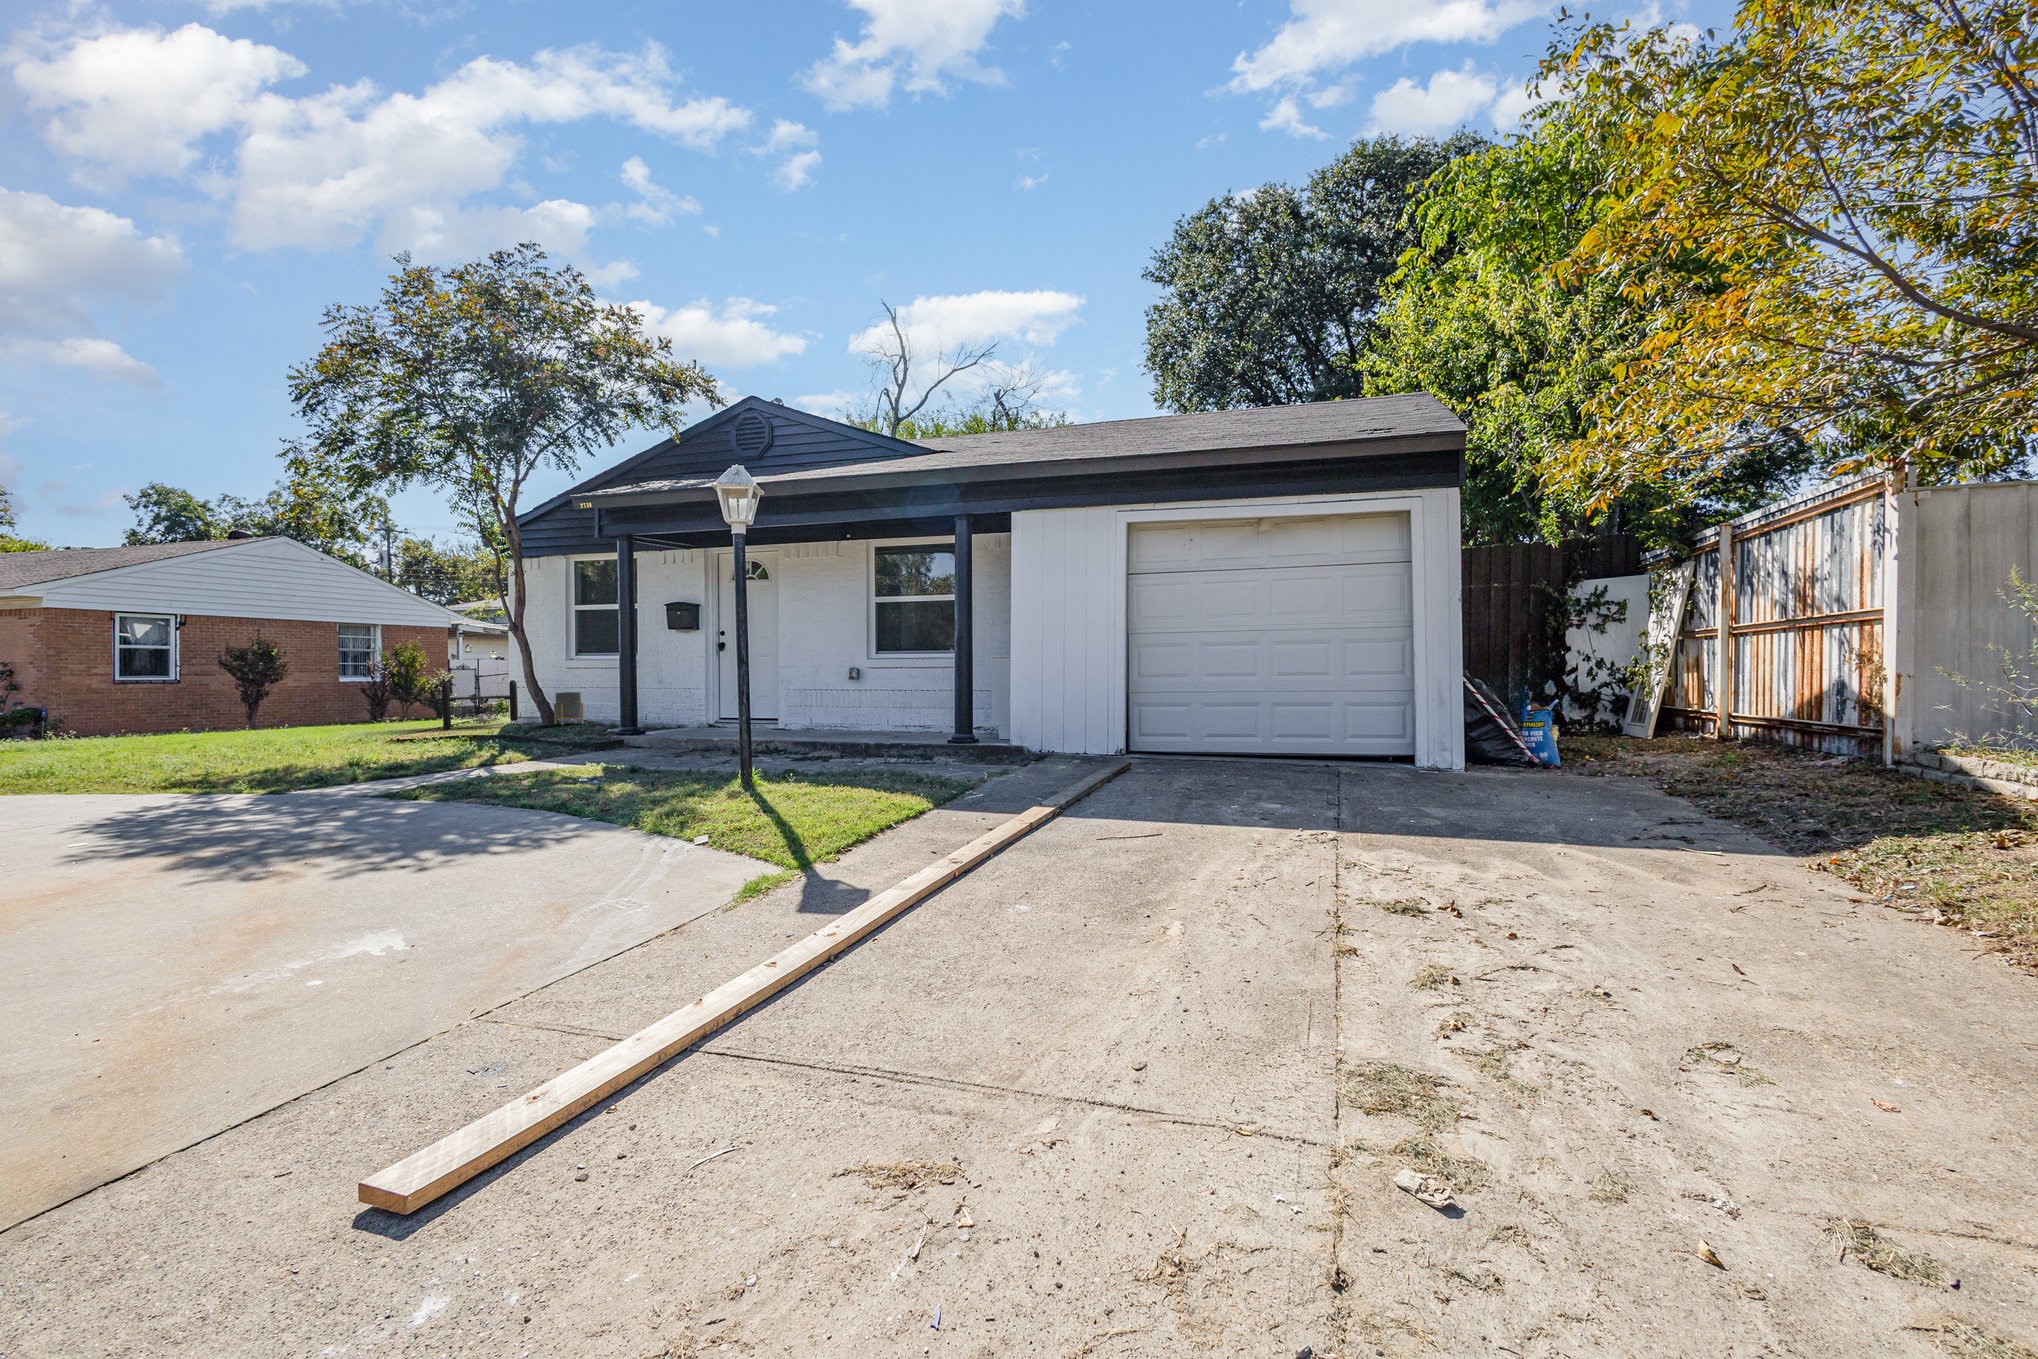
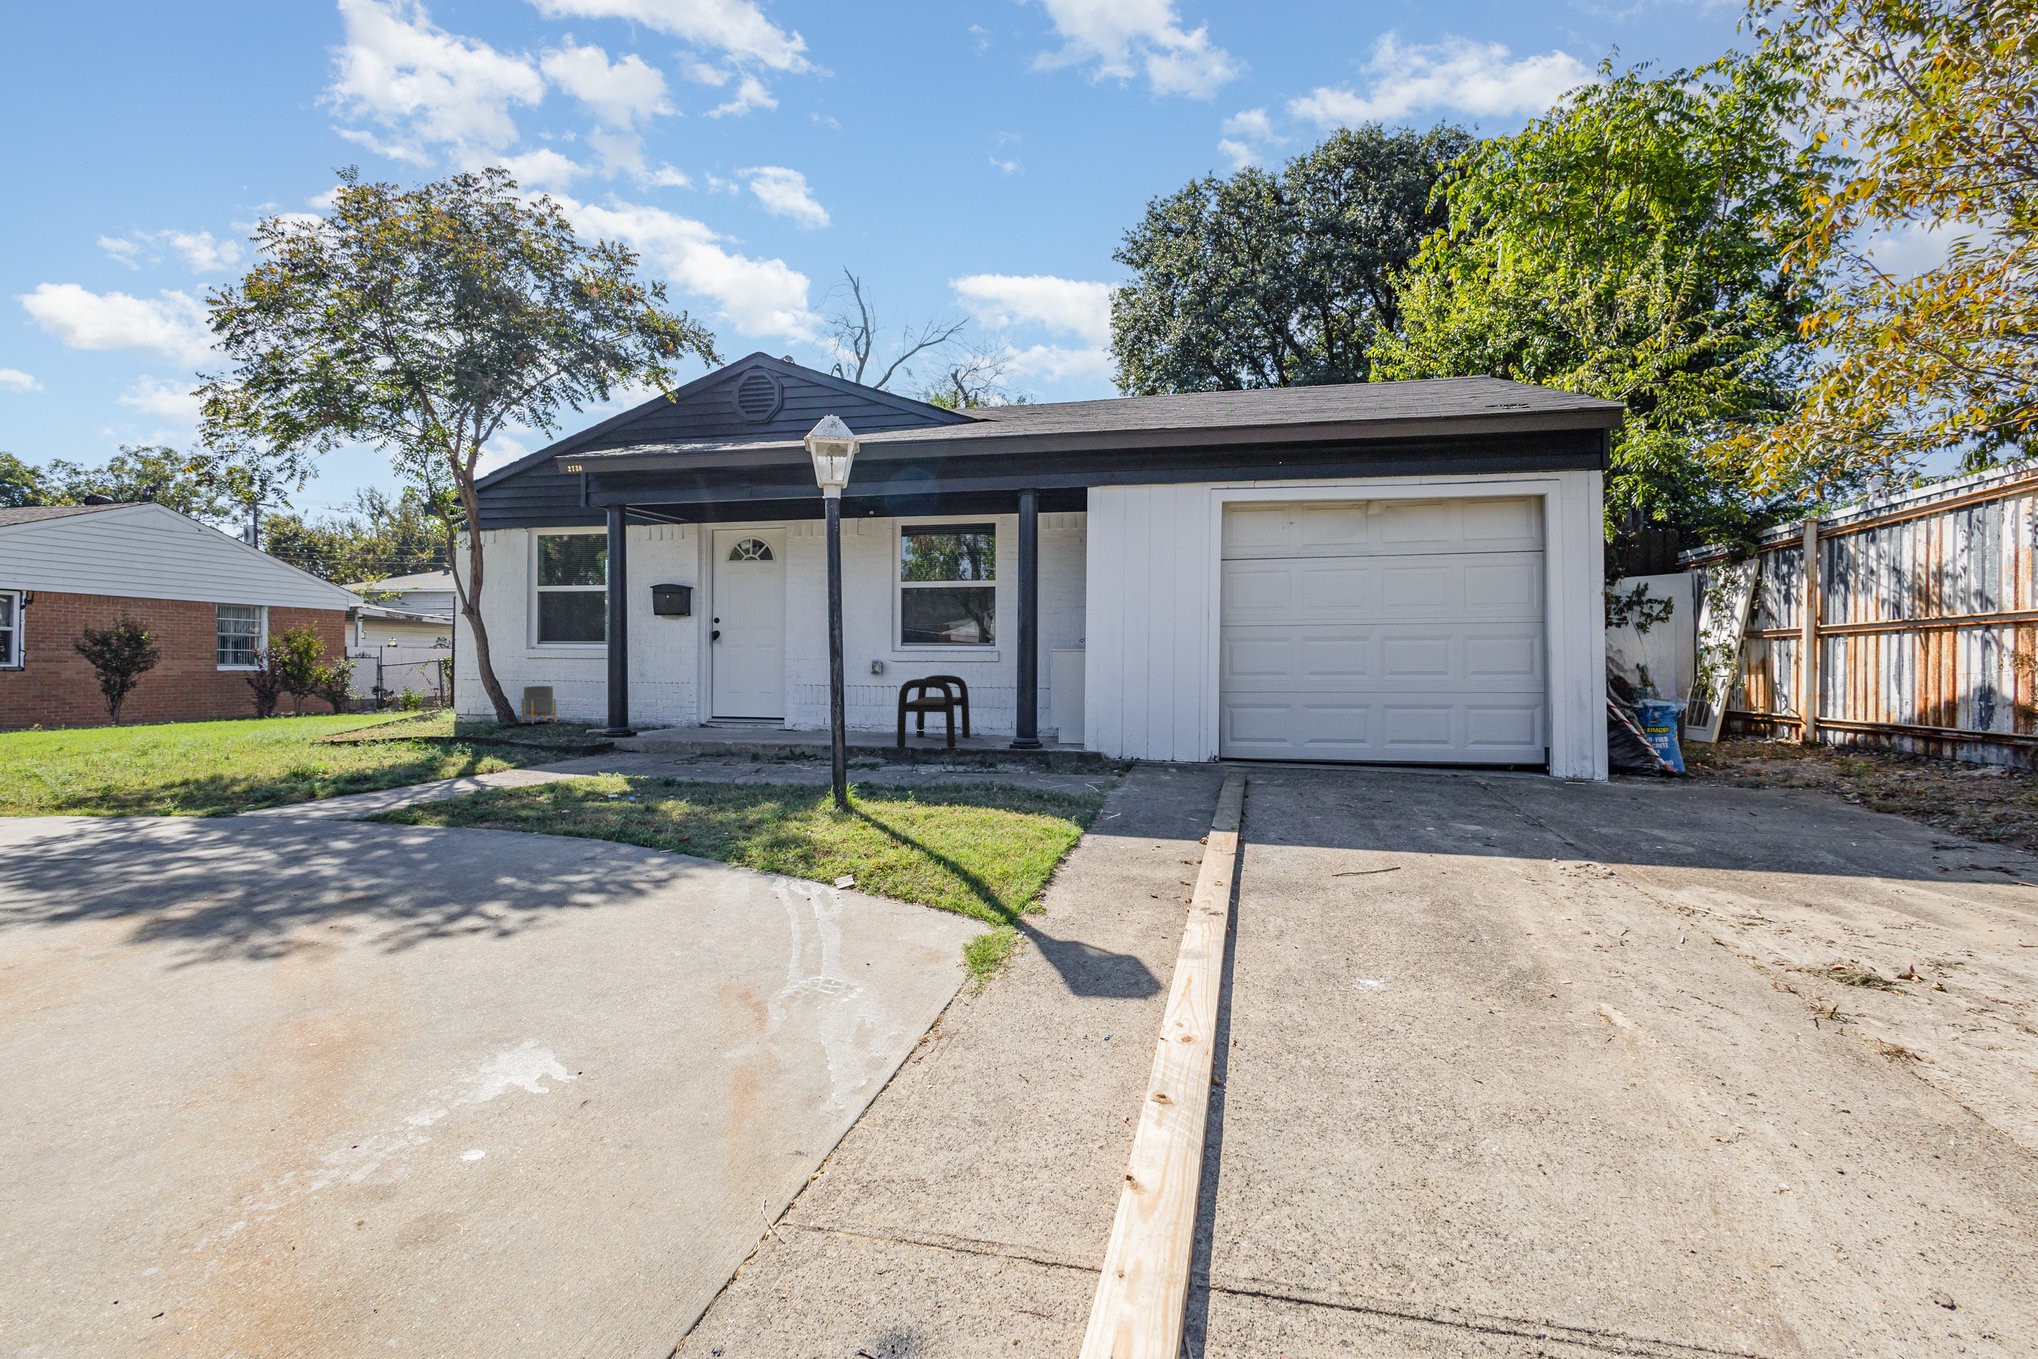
bench: present [442,680,518,730] -> present [897,675,970,748]

